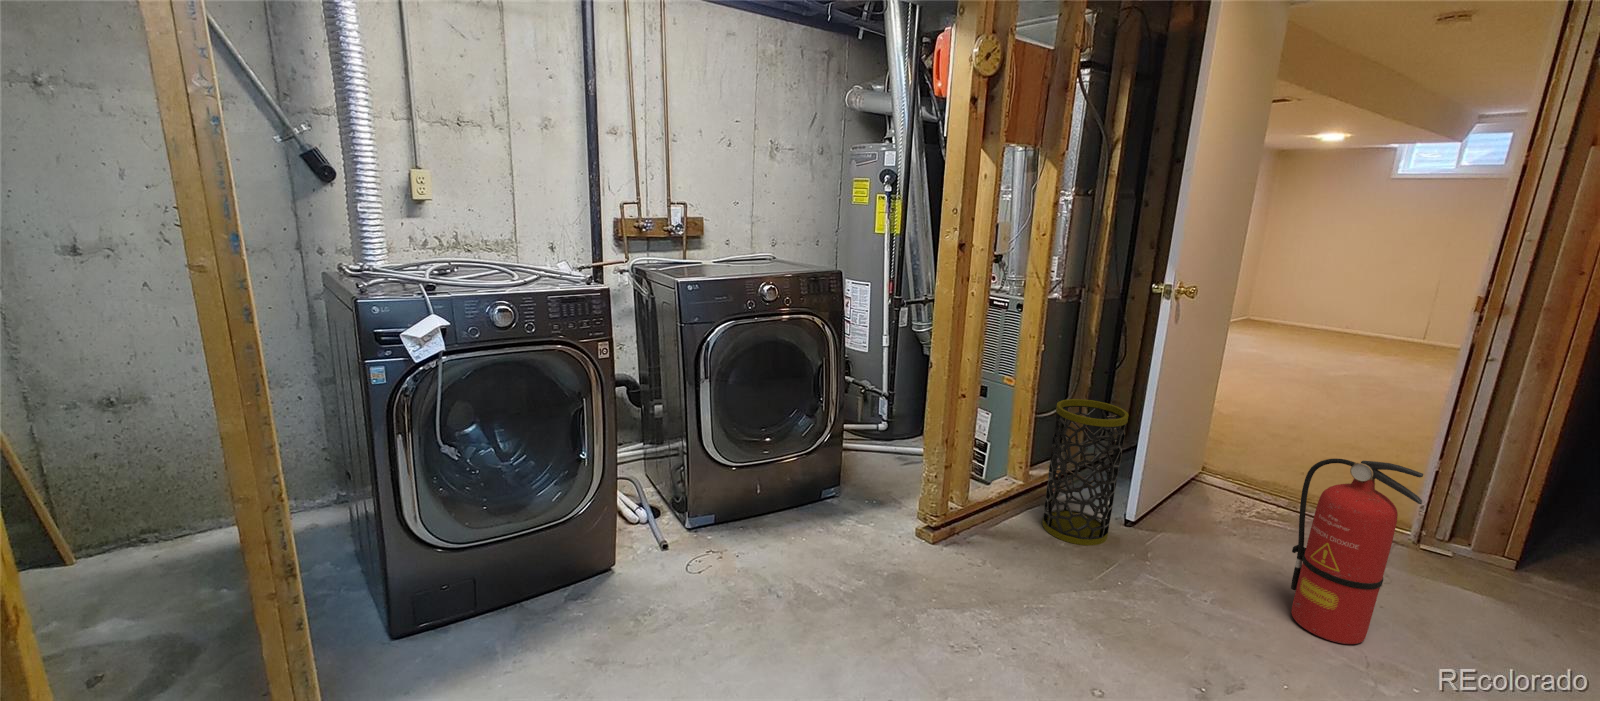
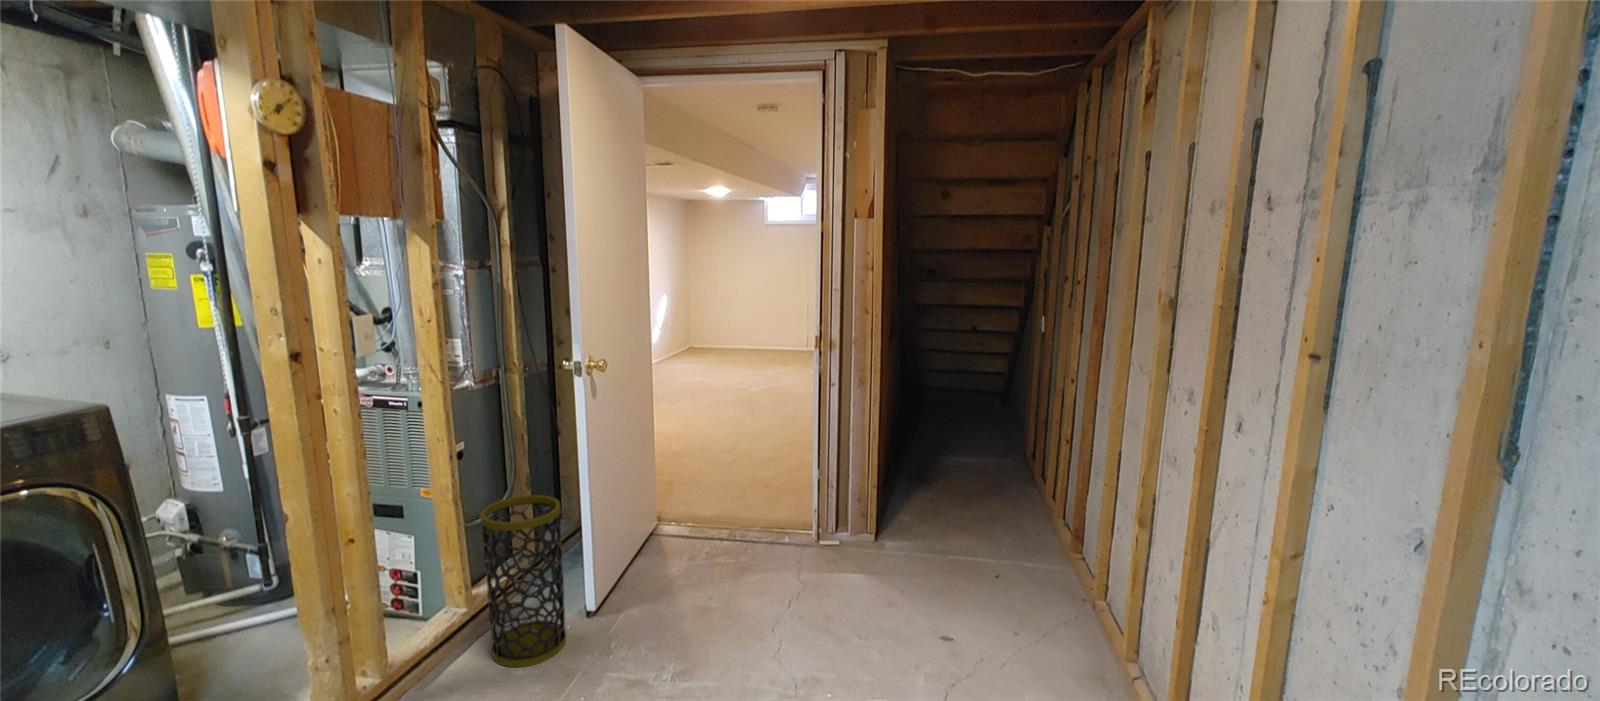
fire extinguisher: present [1291,458,1423,644] -> none [716,499,792,670]

